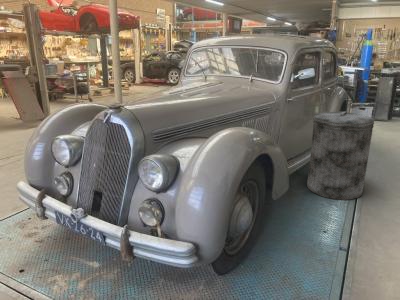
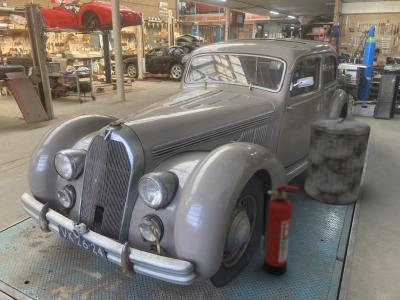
fire extinguisher: none [264,171,302,265] -> present [261,186,298,274]

